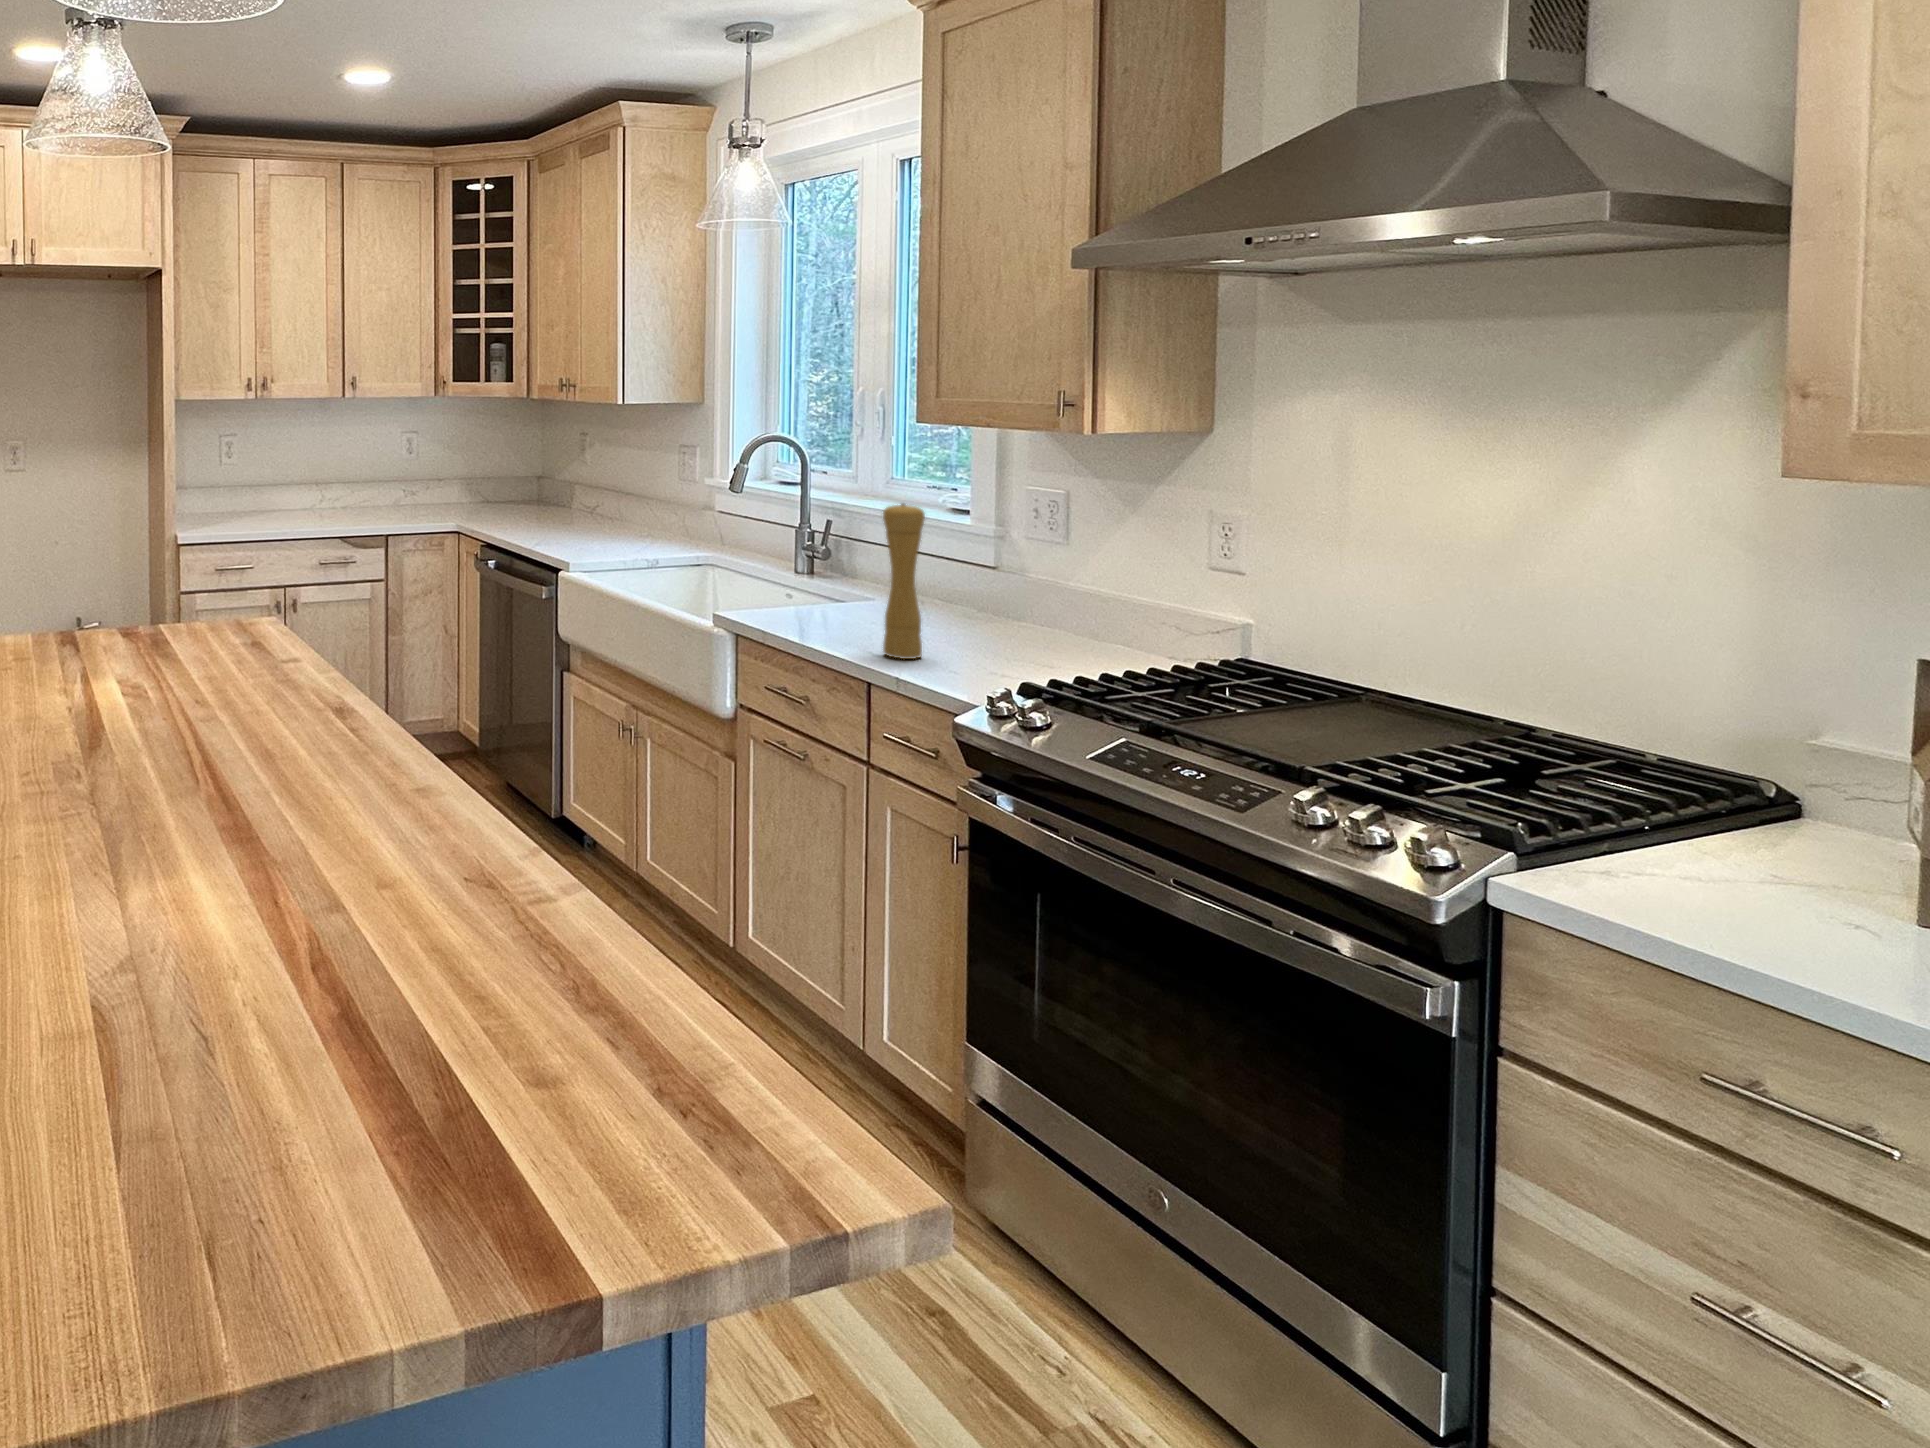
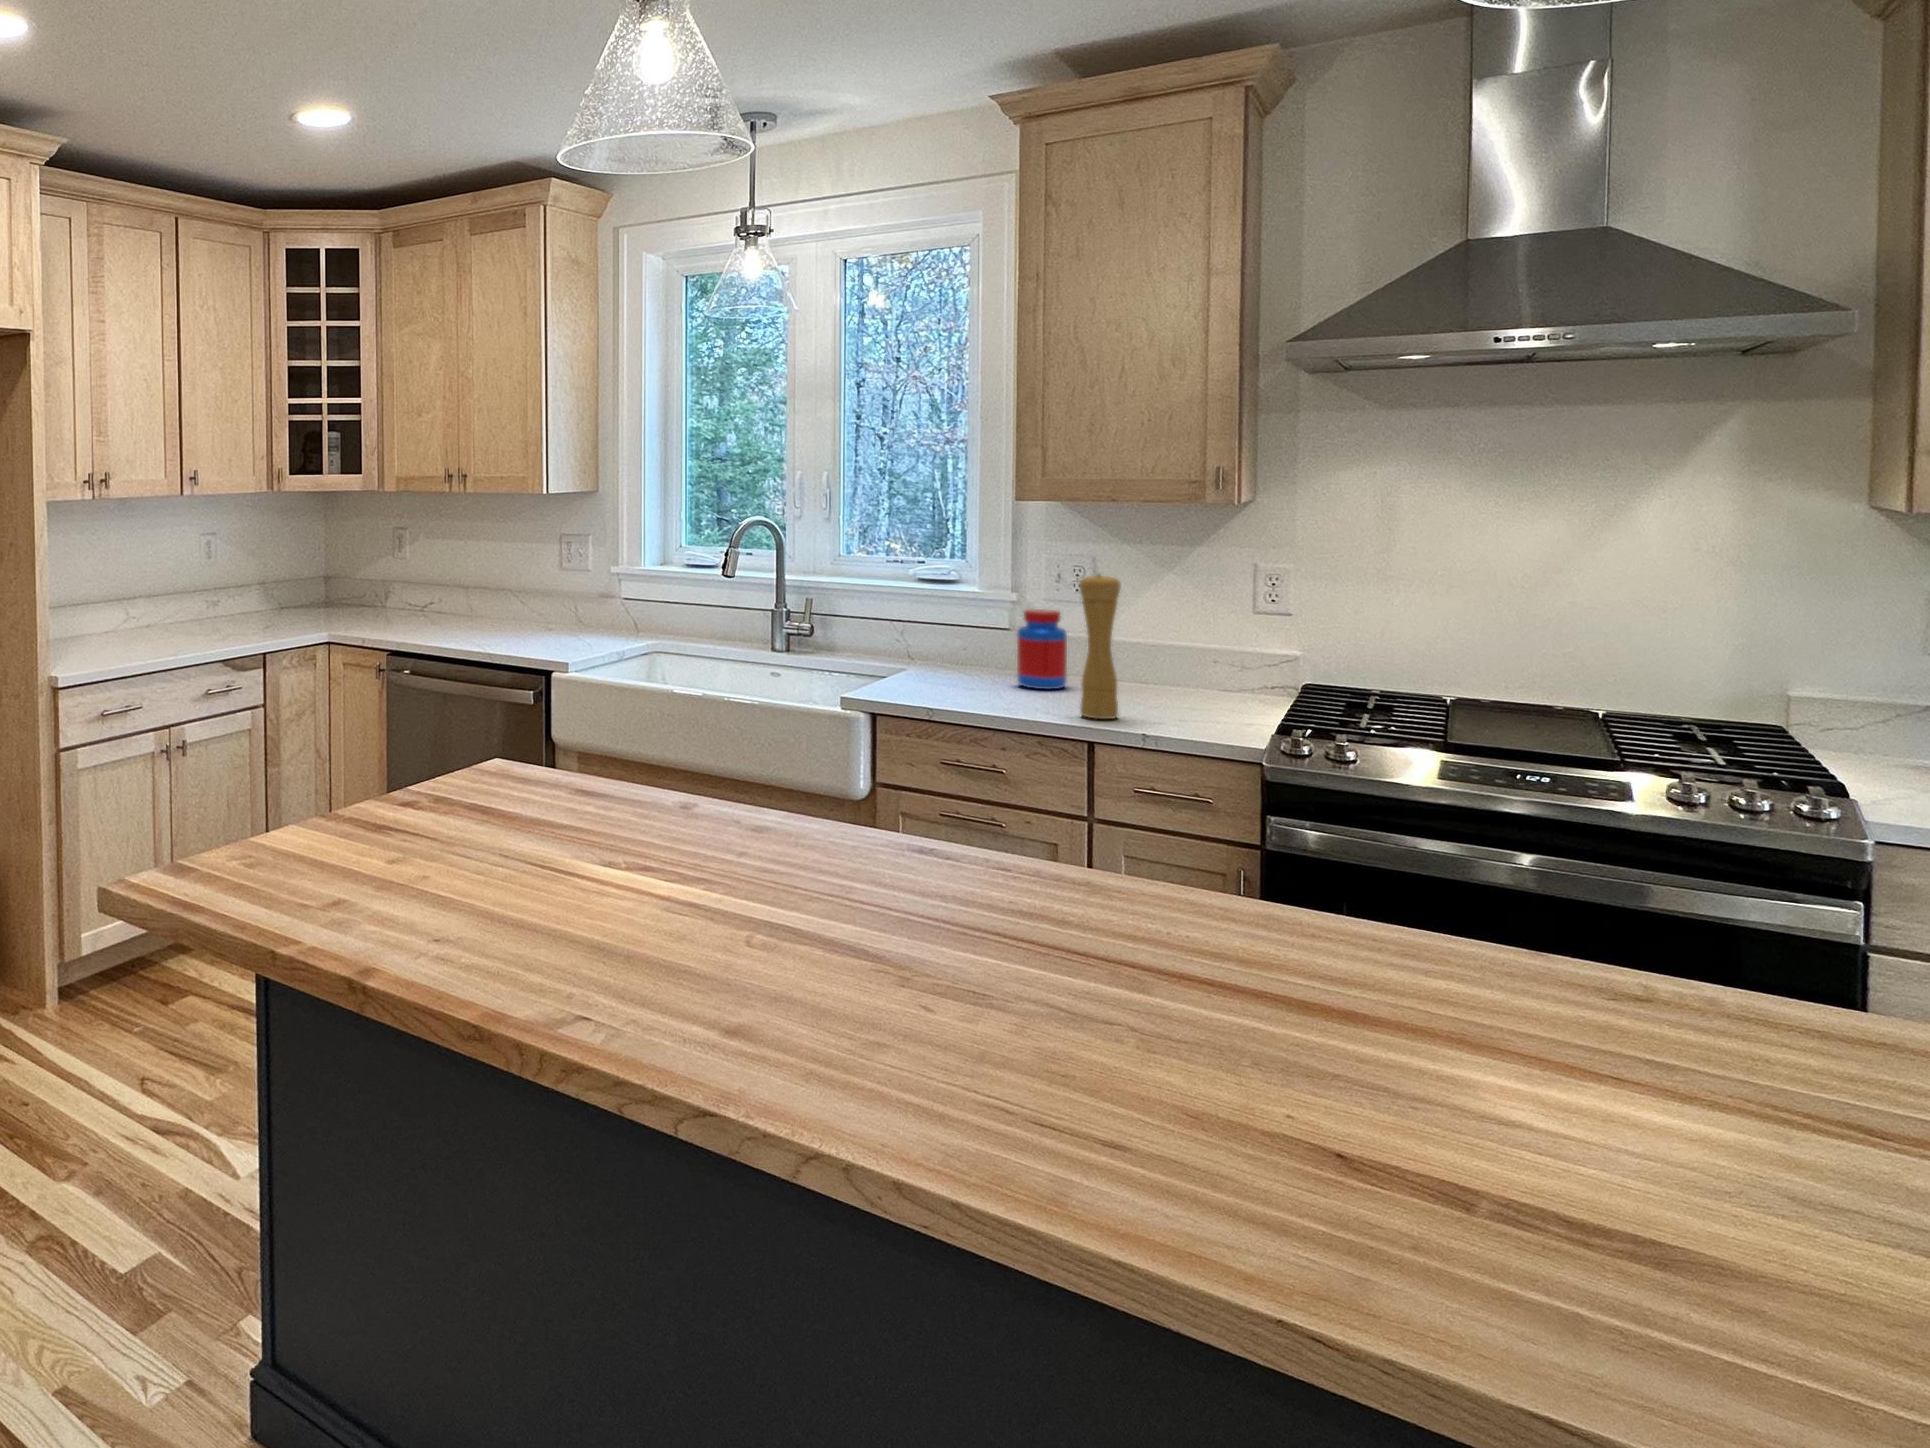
jar: none [931,540,984,628] -> present [1017,609,1067,689]

